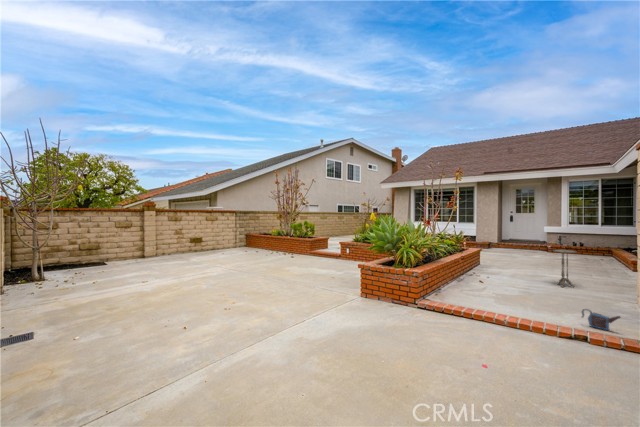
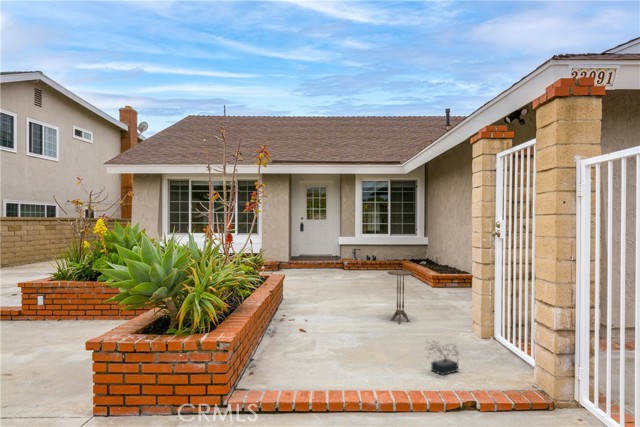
decorative plant: none [553,291,585,316] -> present [428,342,459,375]
watering can: present [582,309,620,330] -> none [470,364,517,392]

